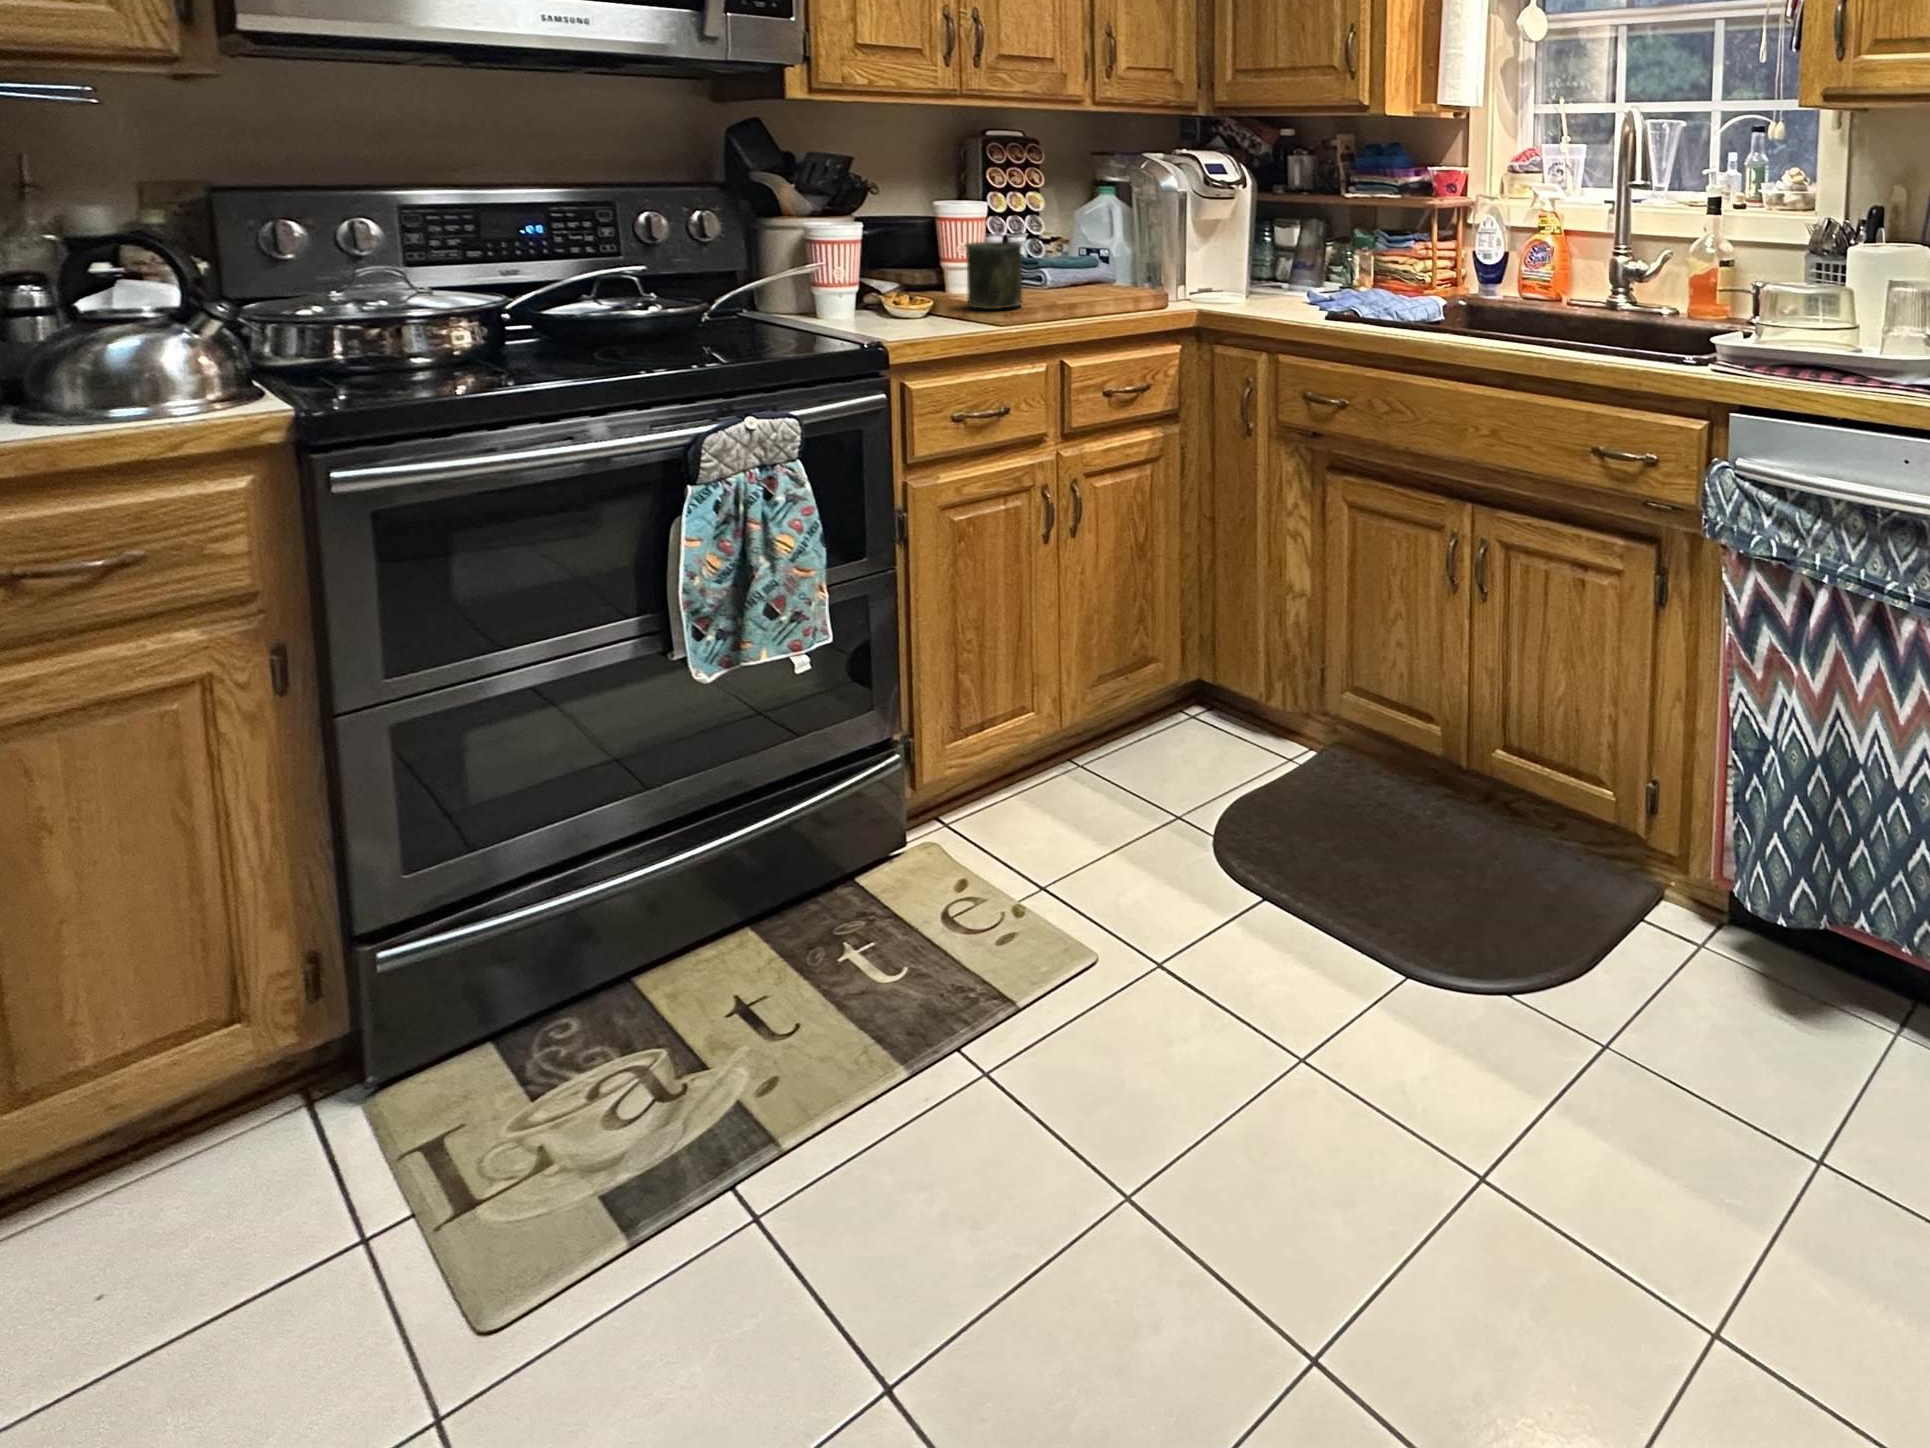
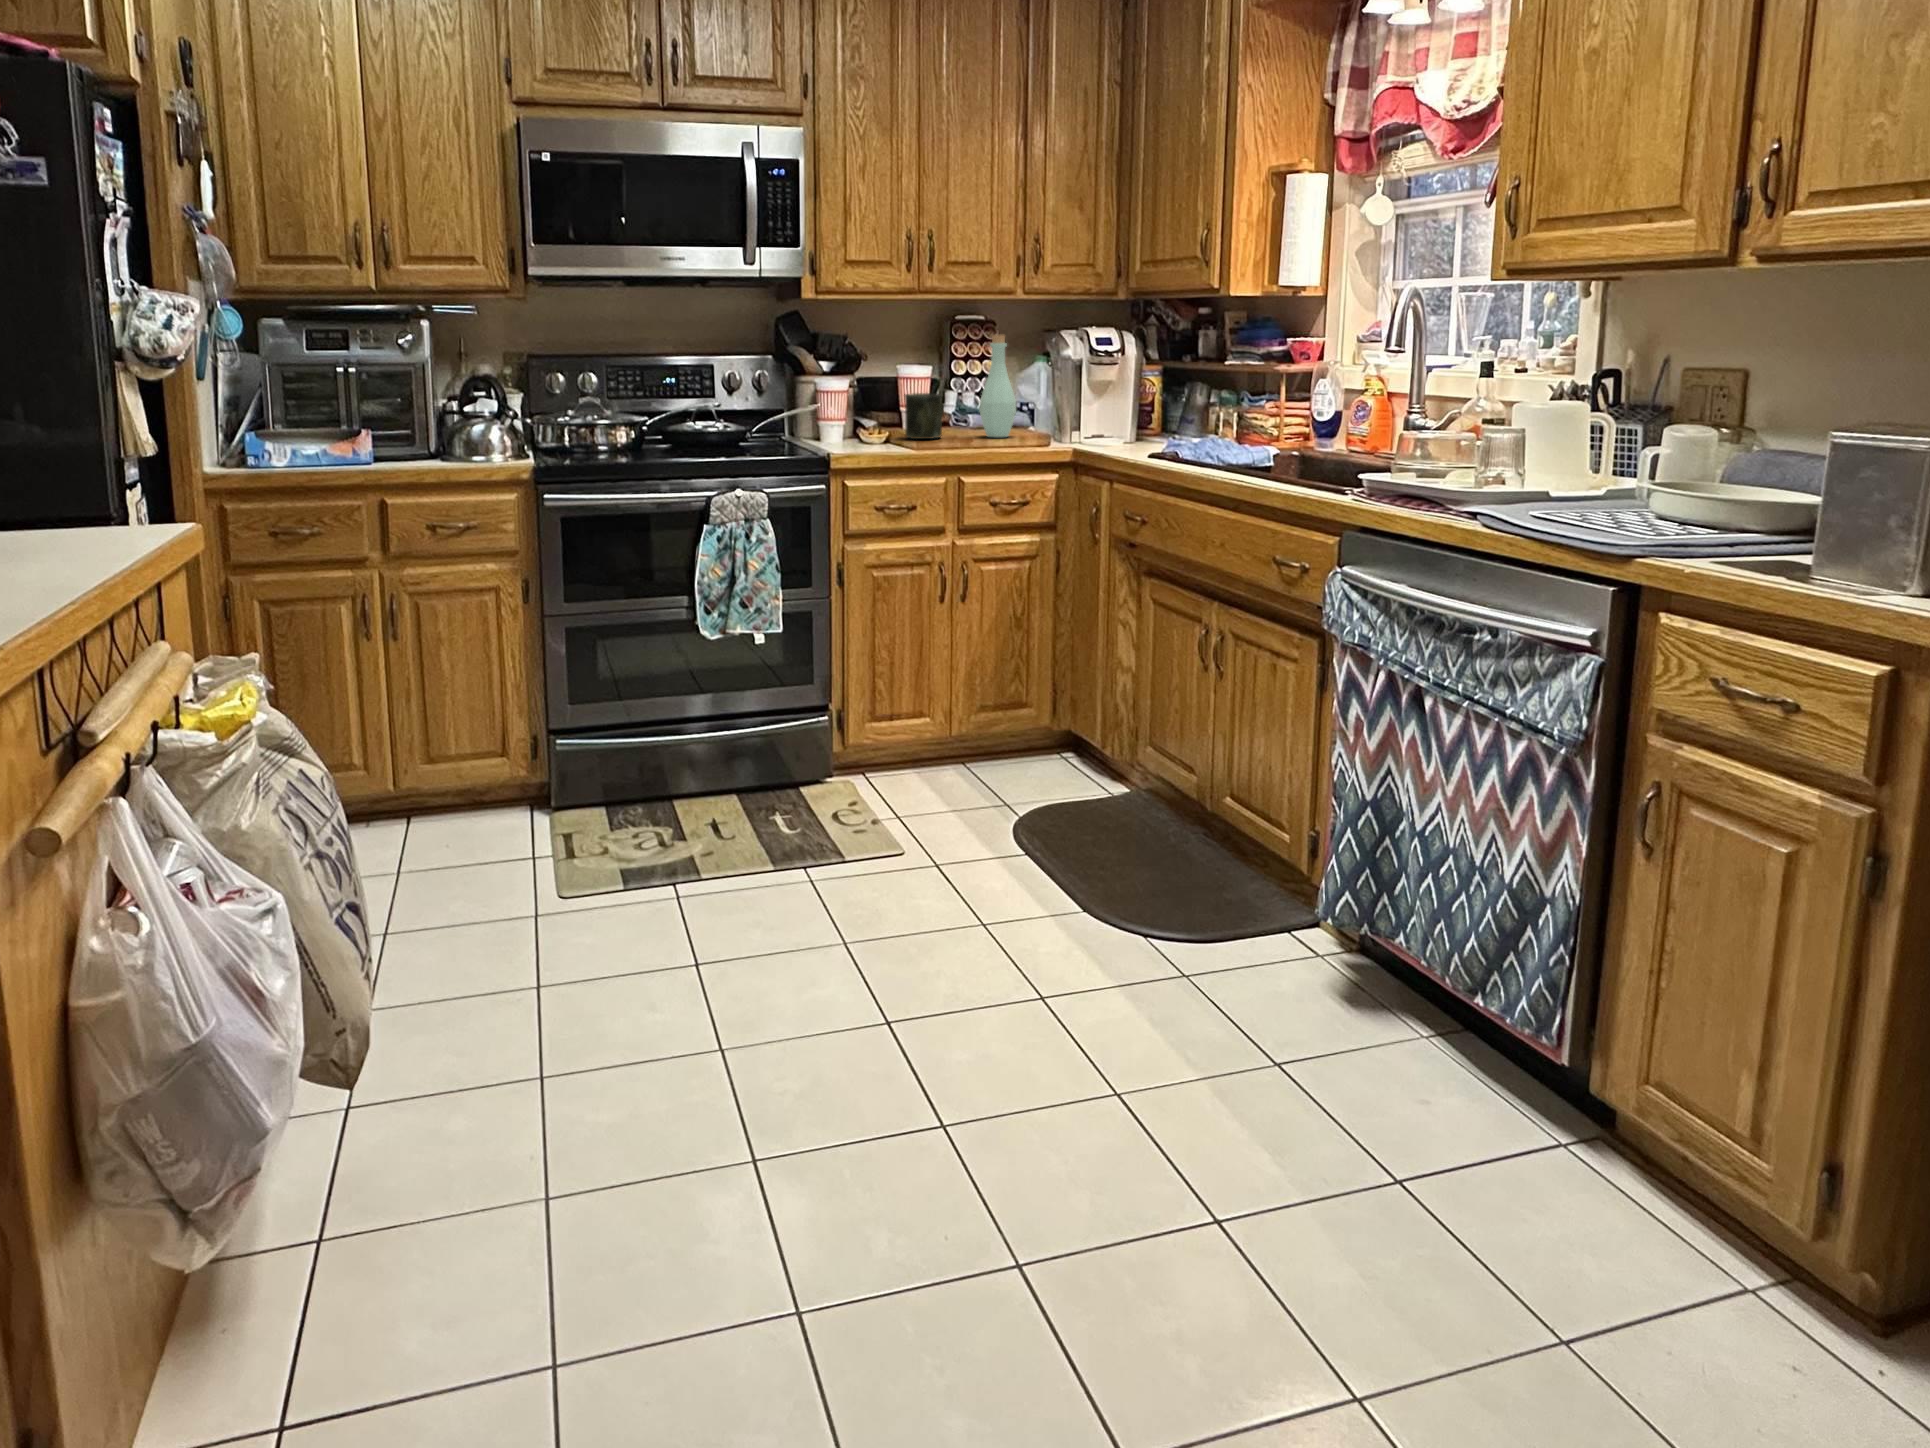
bottle: none [1072,159,1122,300] -> present [979,335,1016,437]

